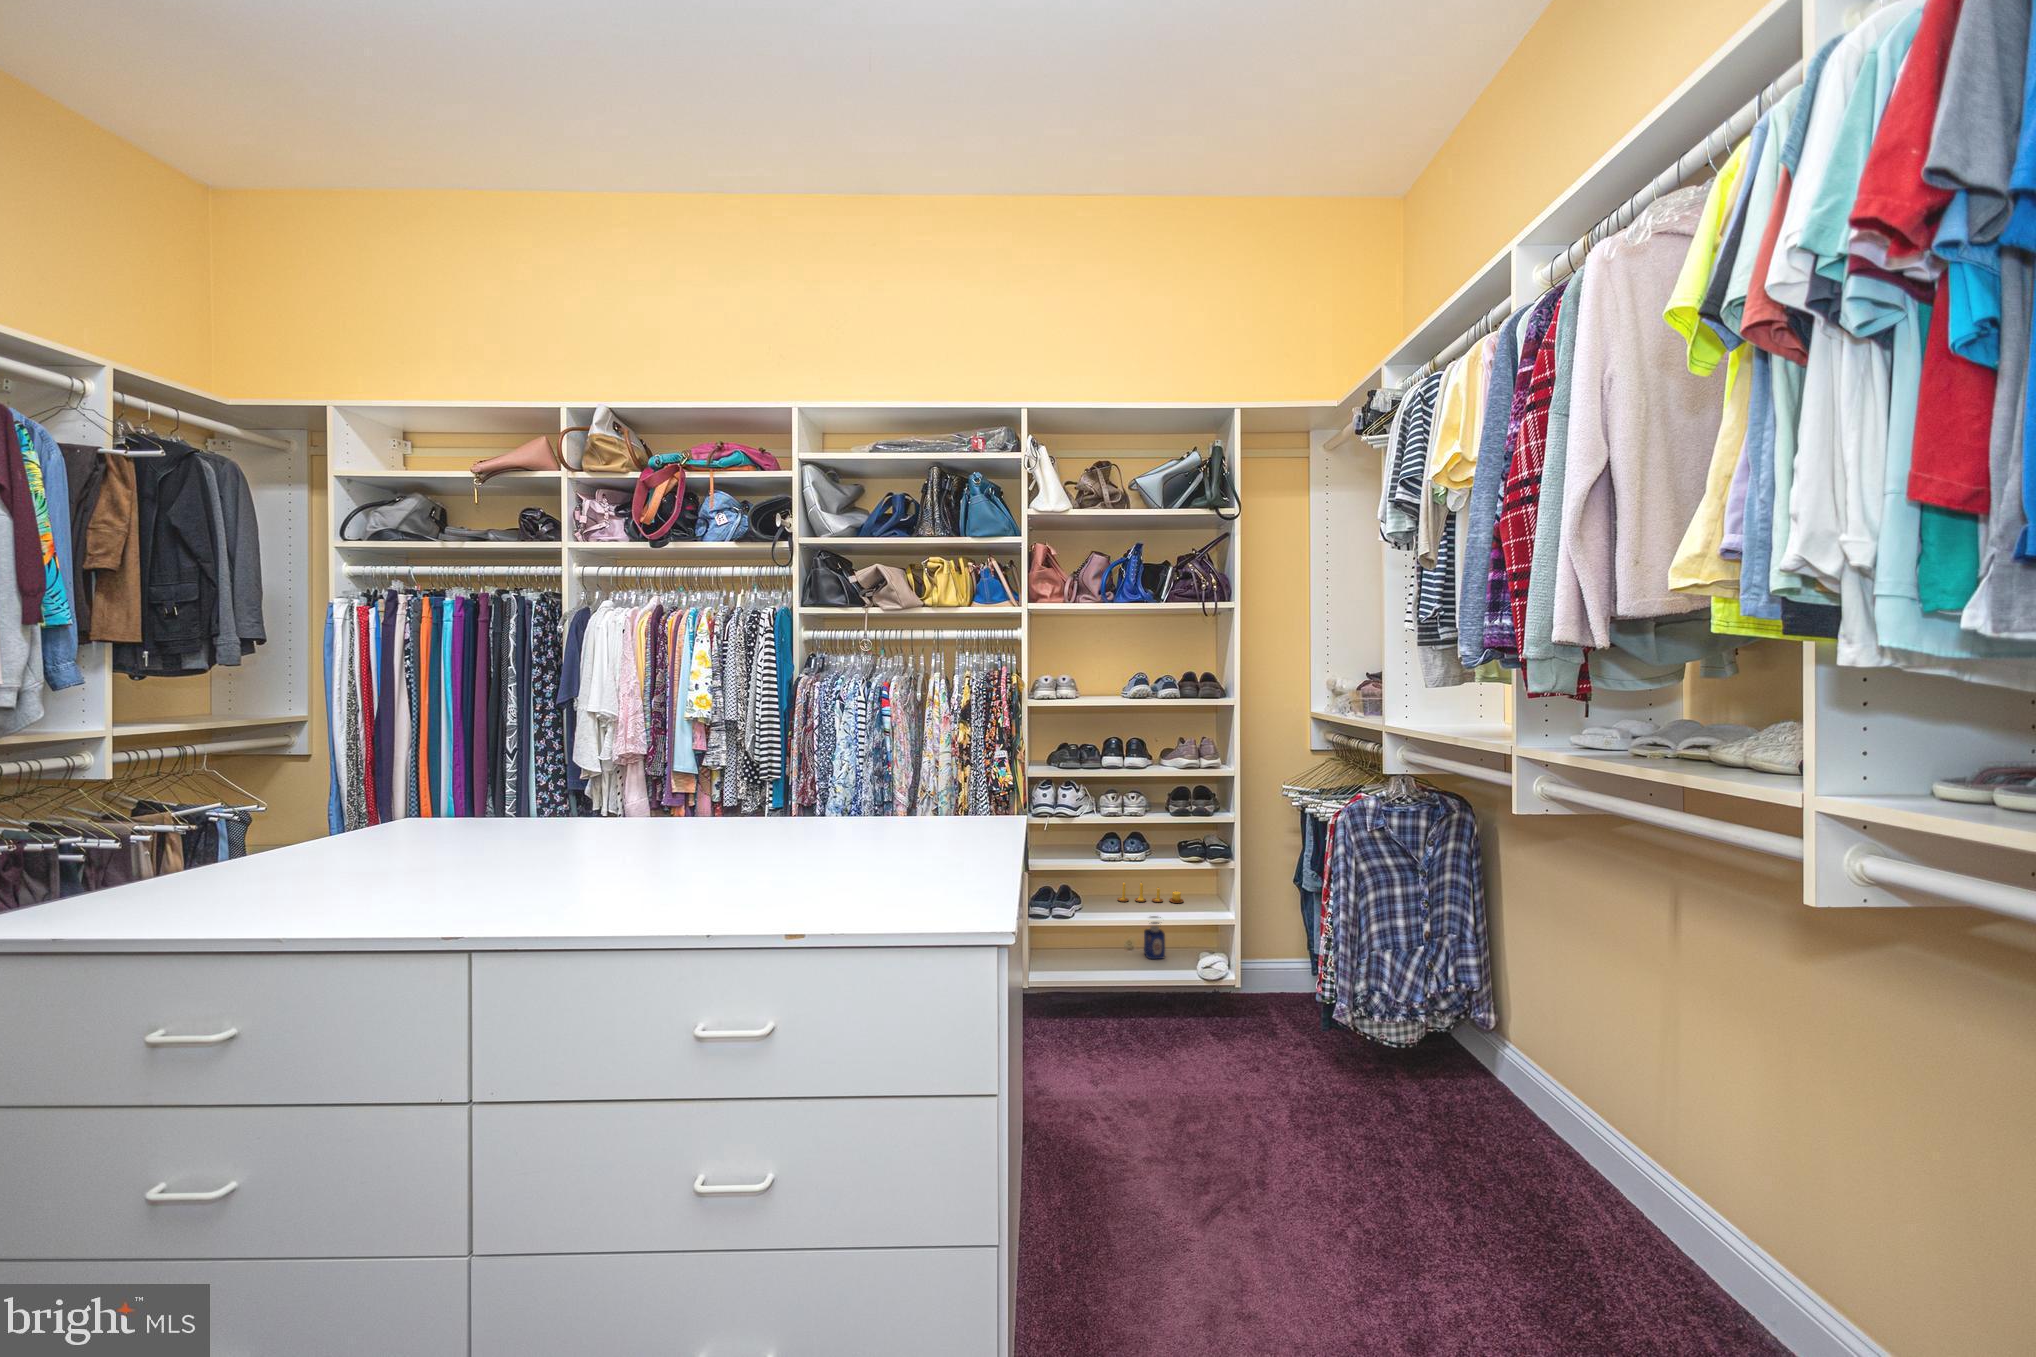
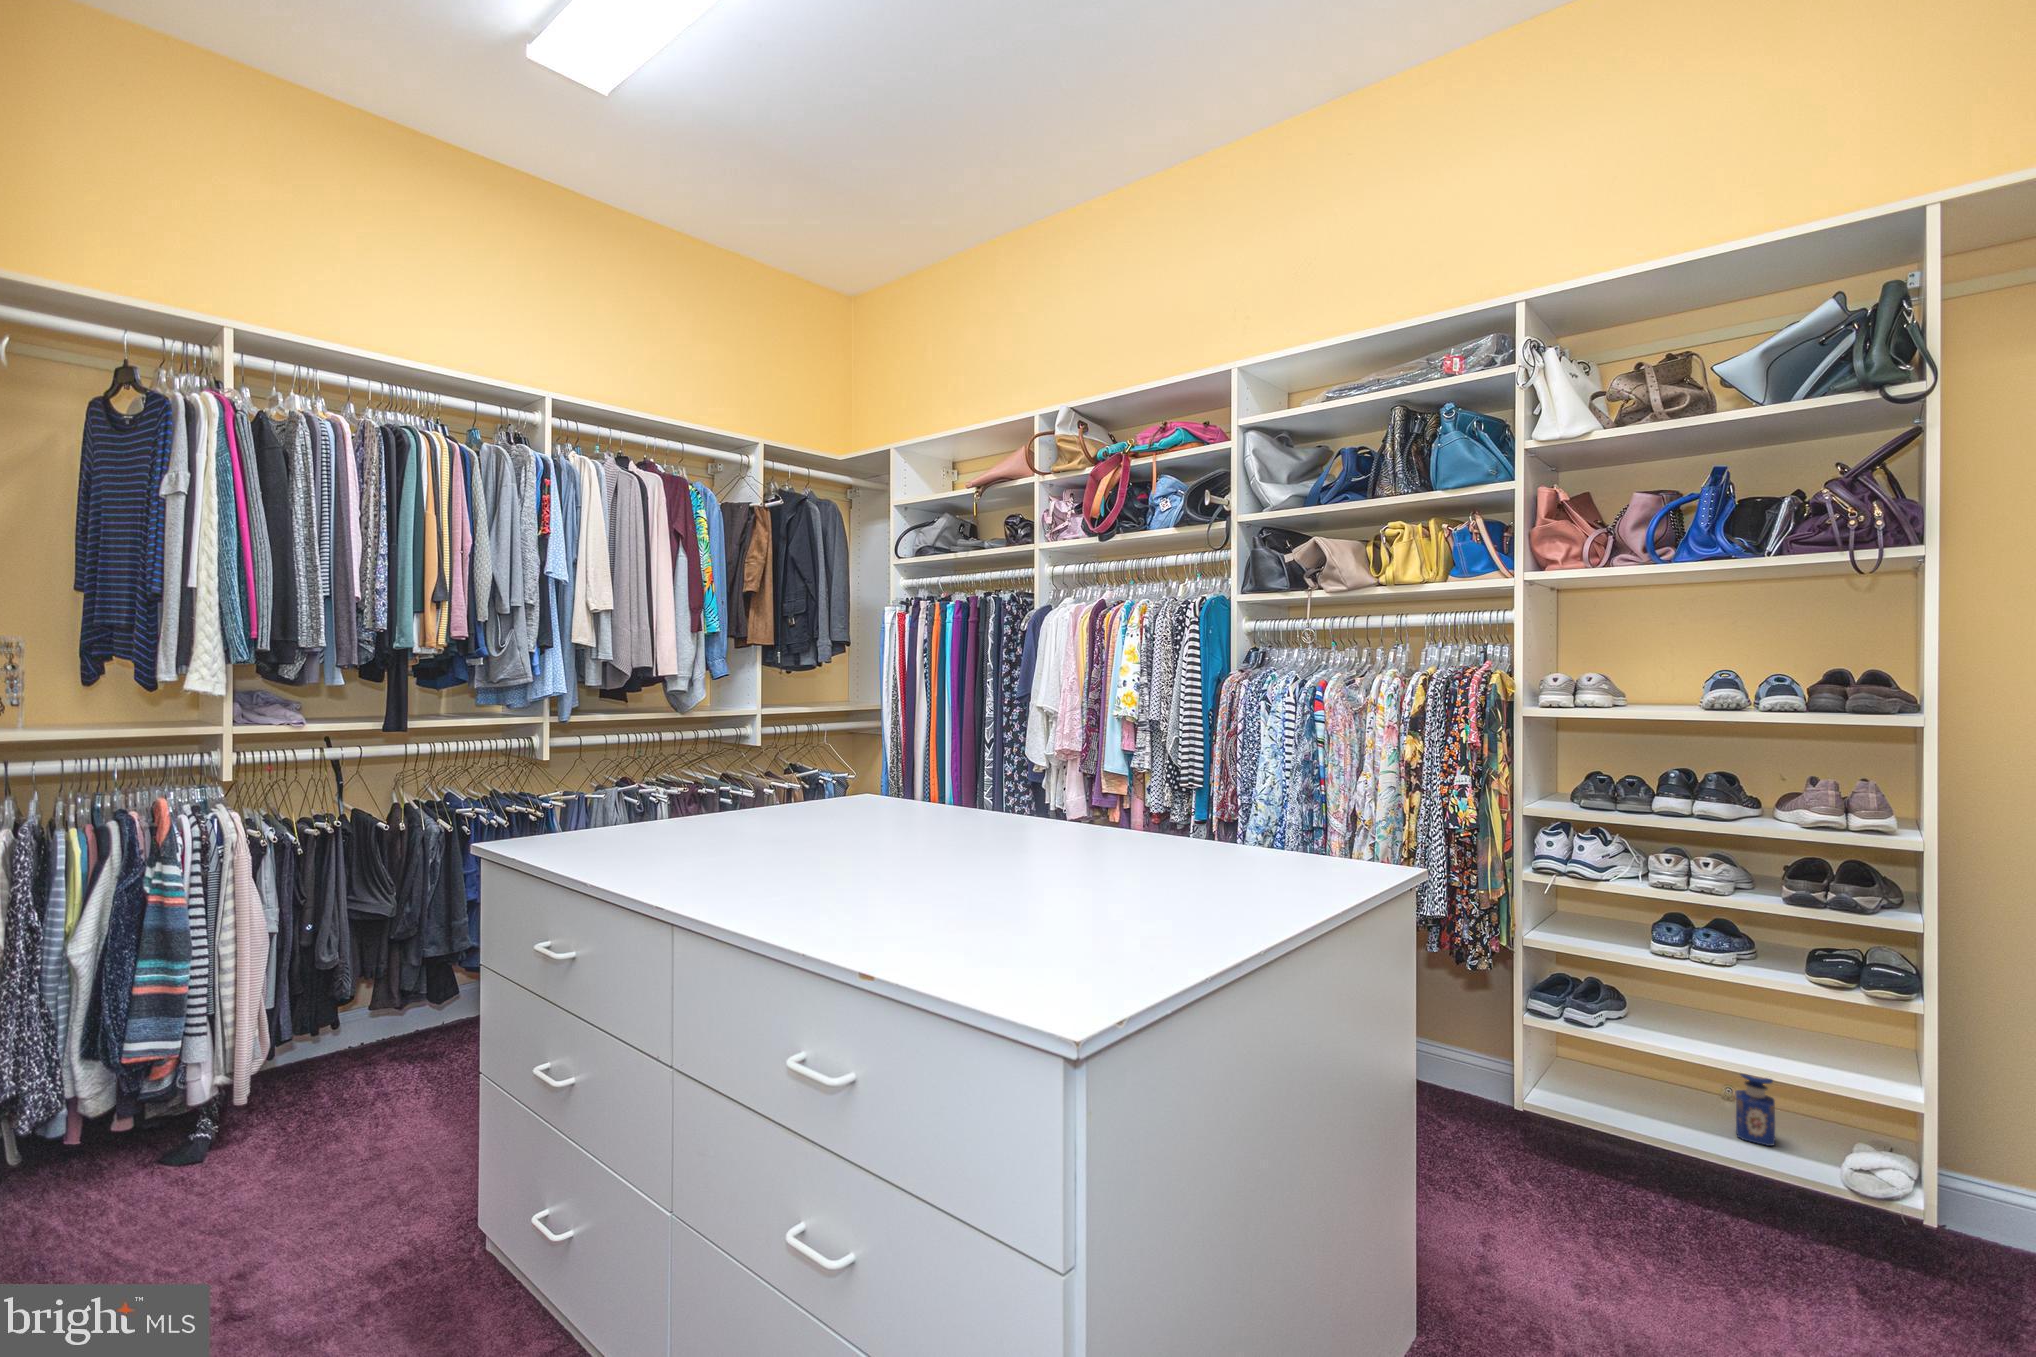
candle: present [1118,883,1184,903] -> none [1680,1000,1815,1059]

